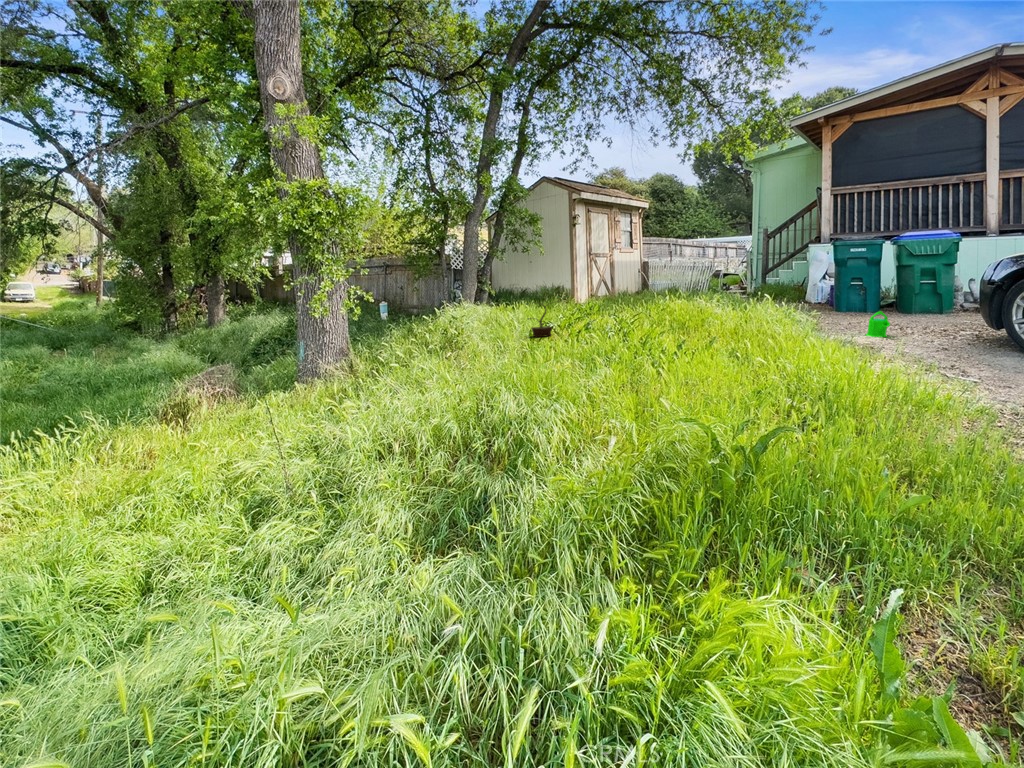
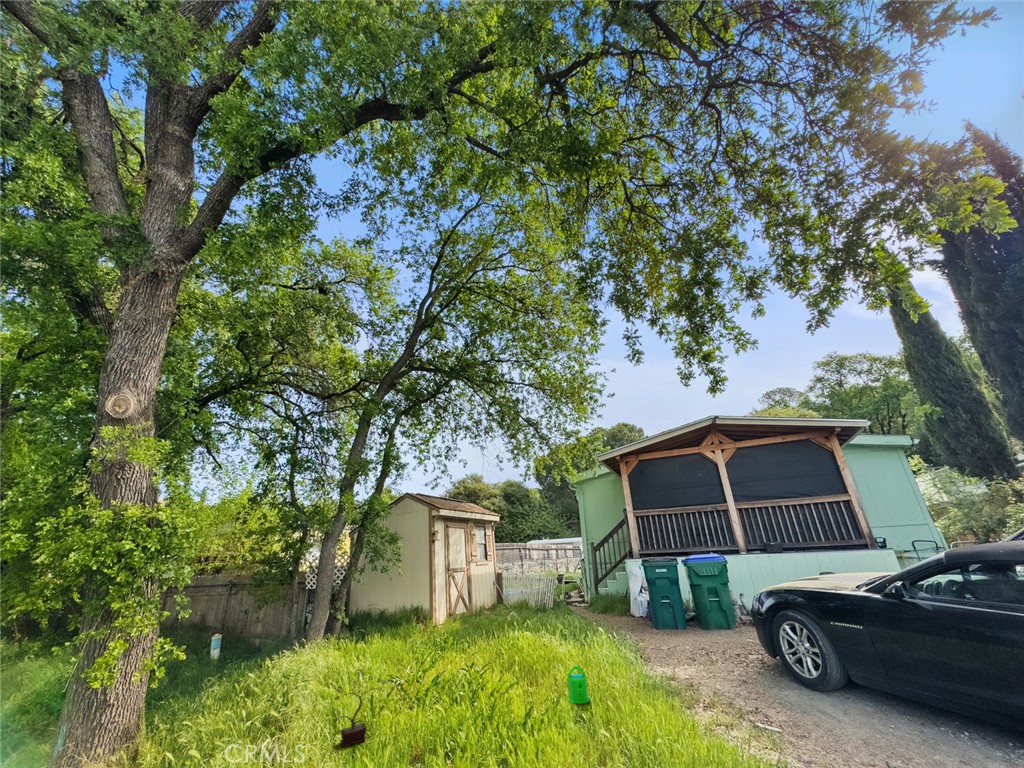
watering can: present [866,311,890,337] -> present [568,666,590,704]

